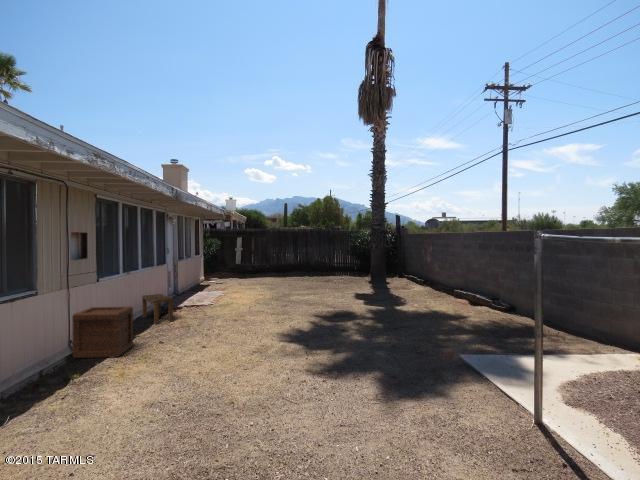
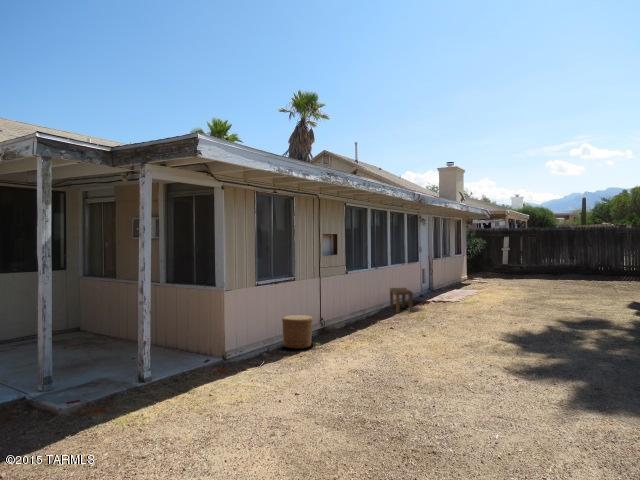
wooden crate: present [72,307,133,358] -> none [323,293,369,334]
woven basket: none [22,343,71,392] -> present [282,315,313,349]

